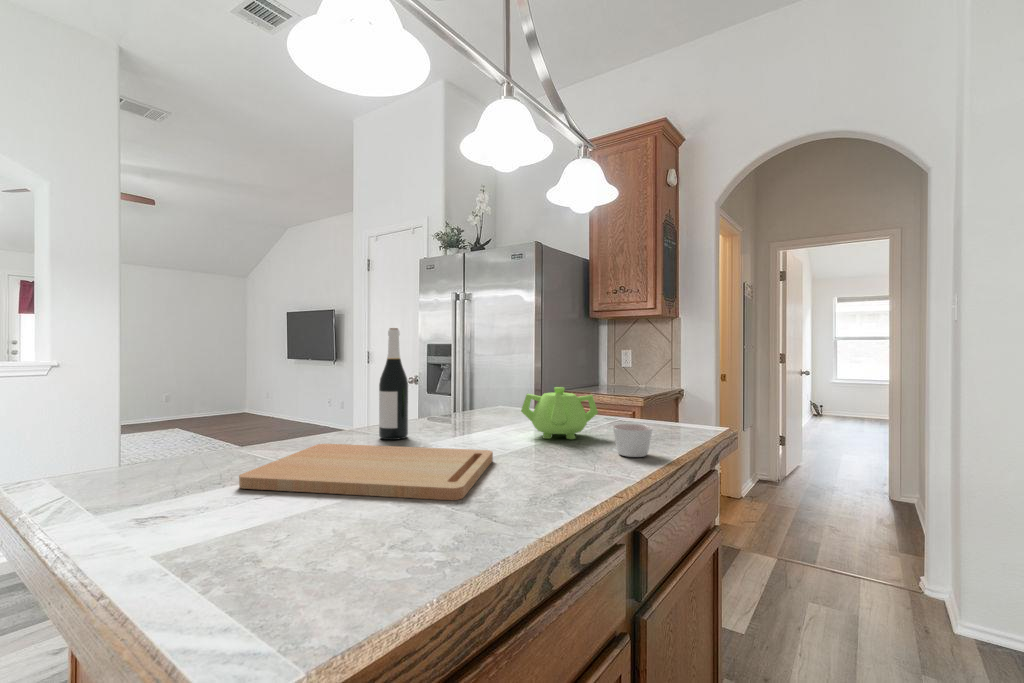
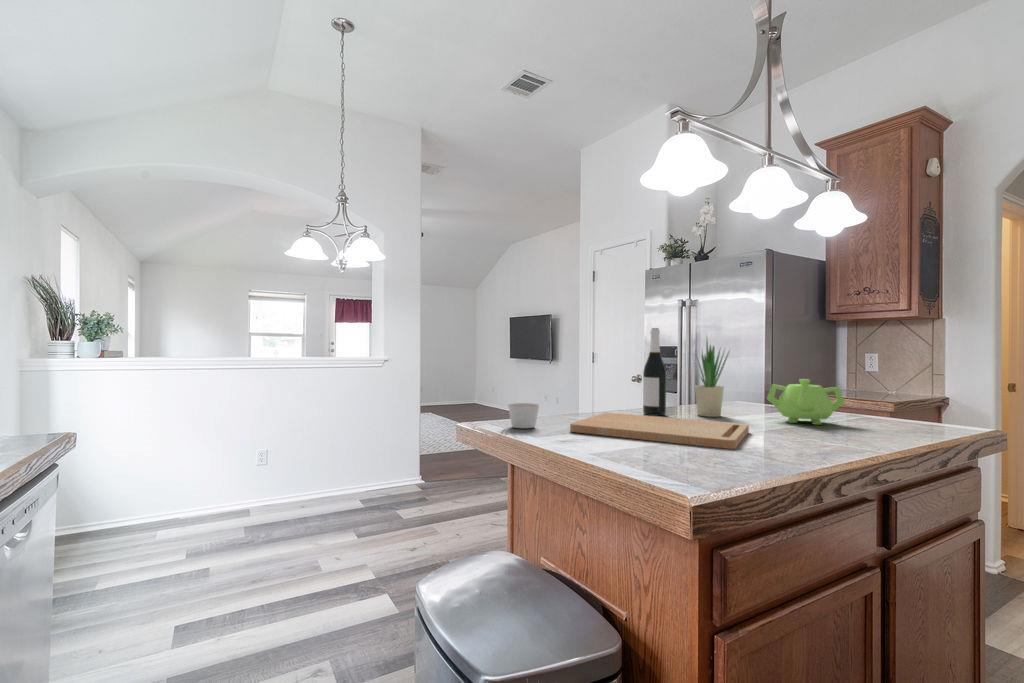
potted plant: none [443,336,483,436] -> present [695,340,729,417]
candle: present [613,424,653,457] -> present [508,403,539,428]

